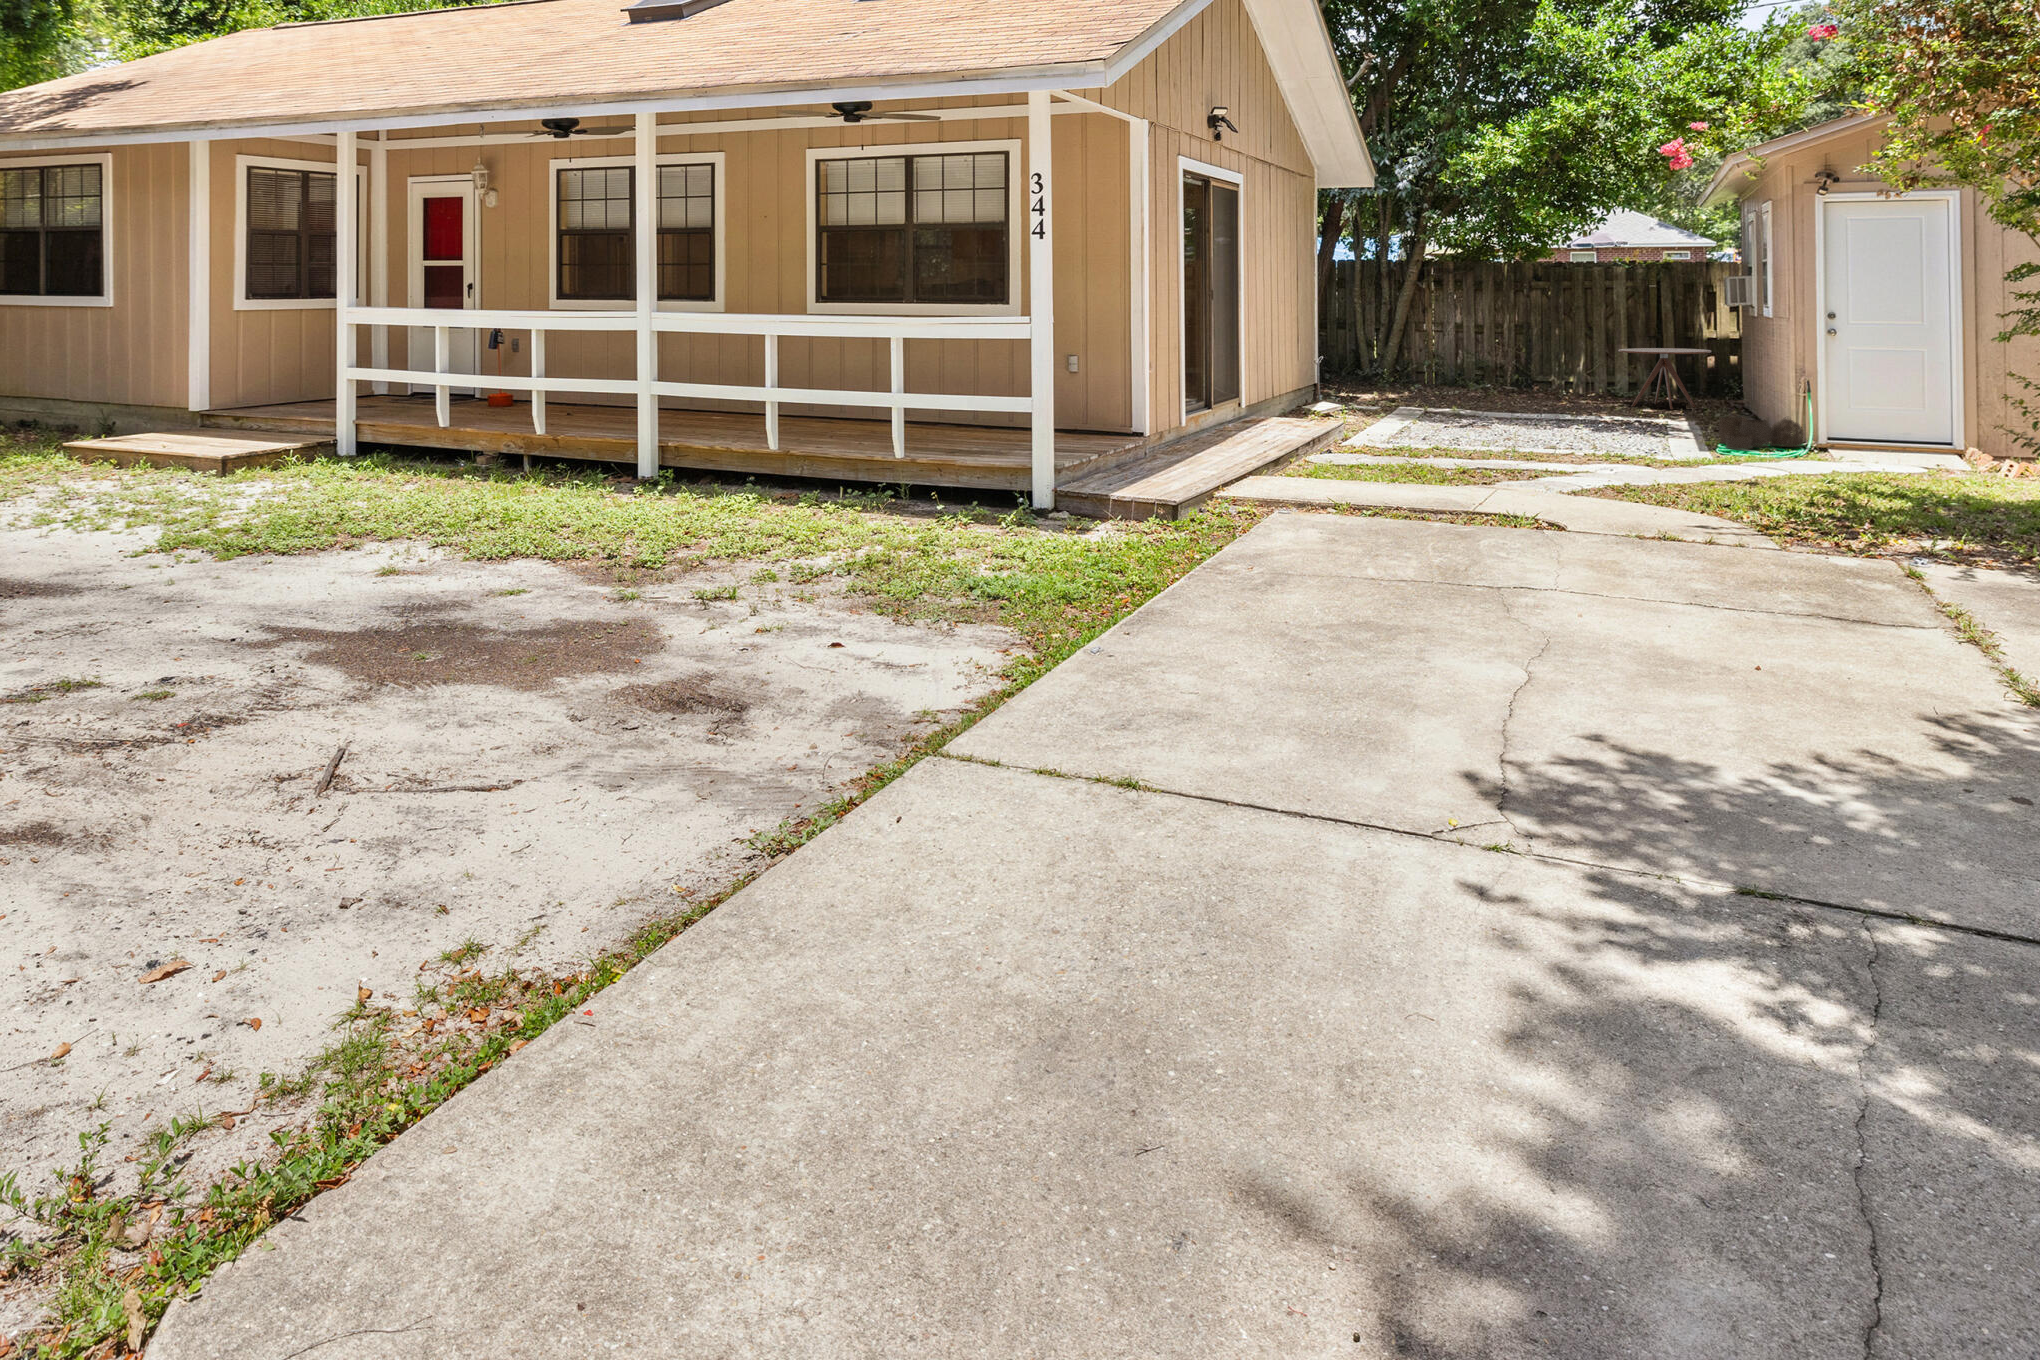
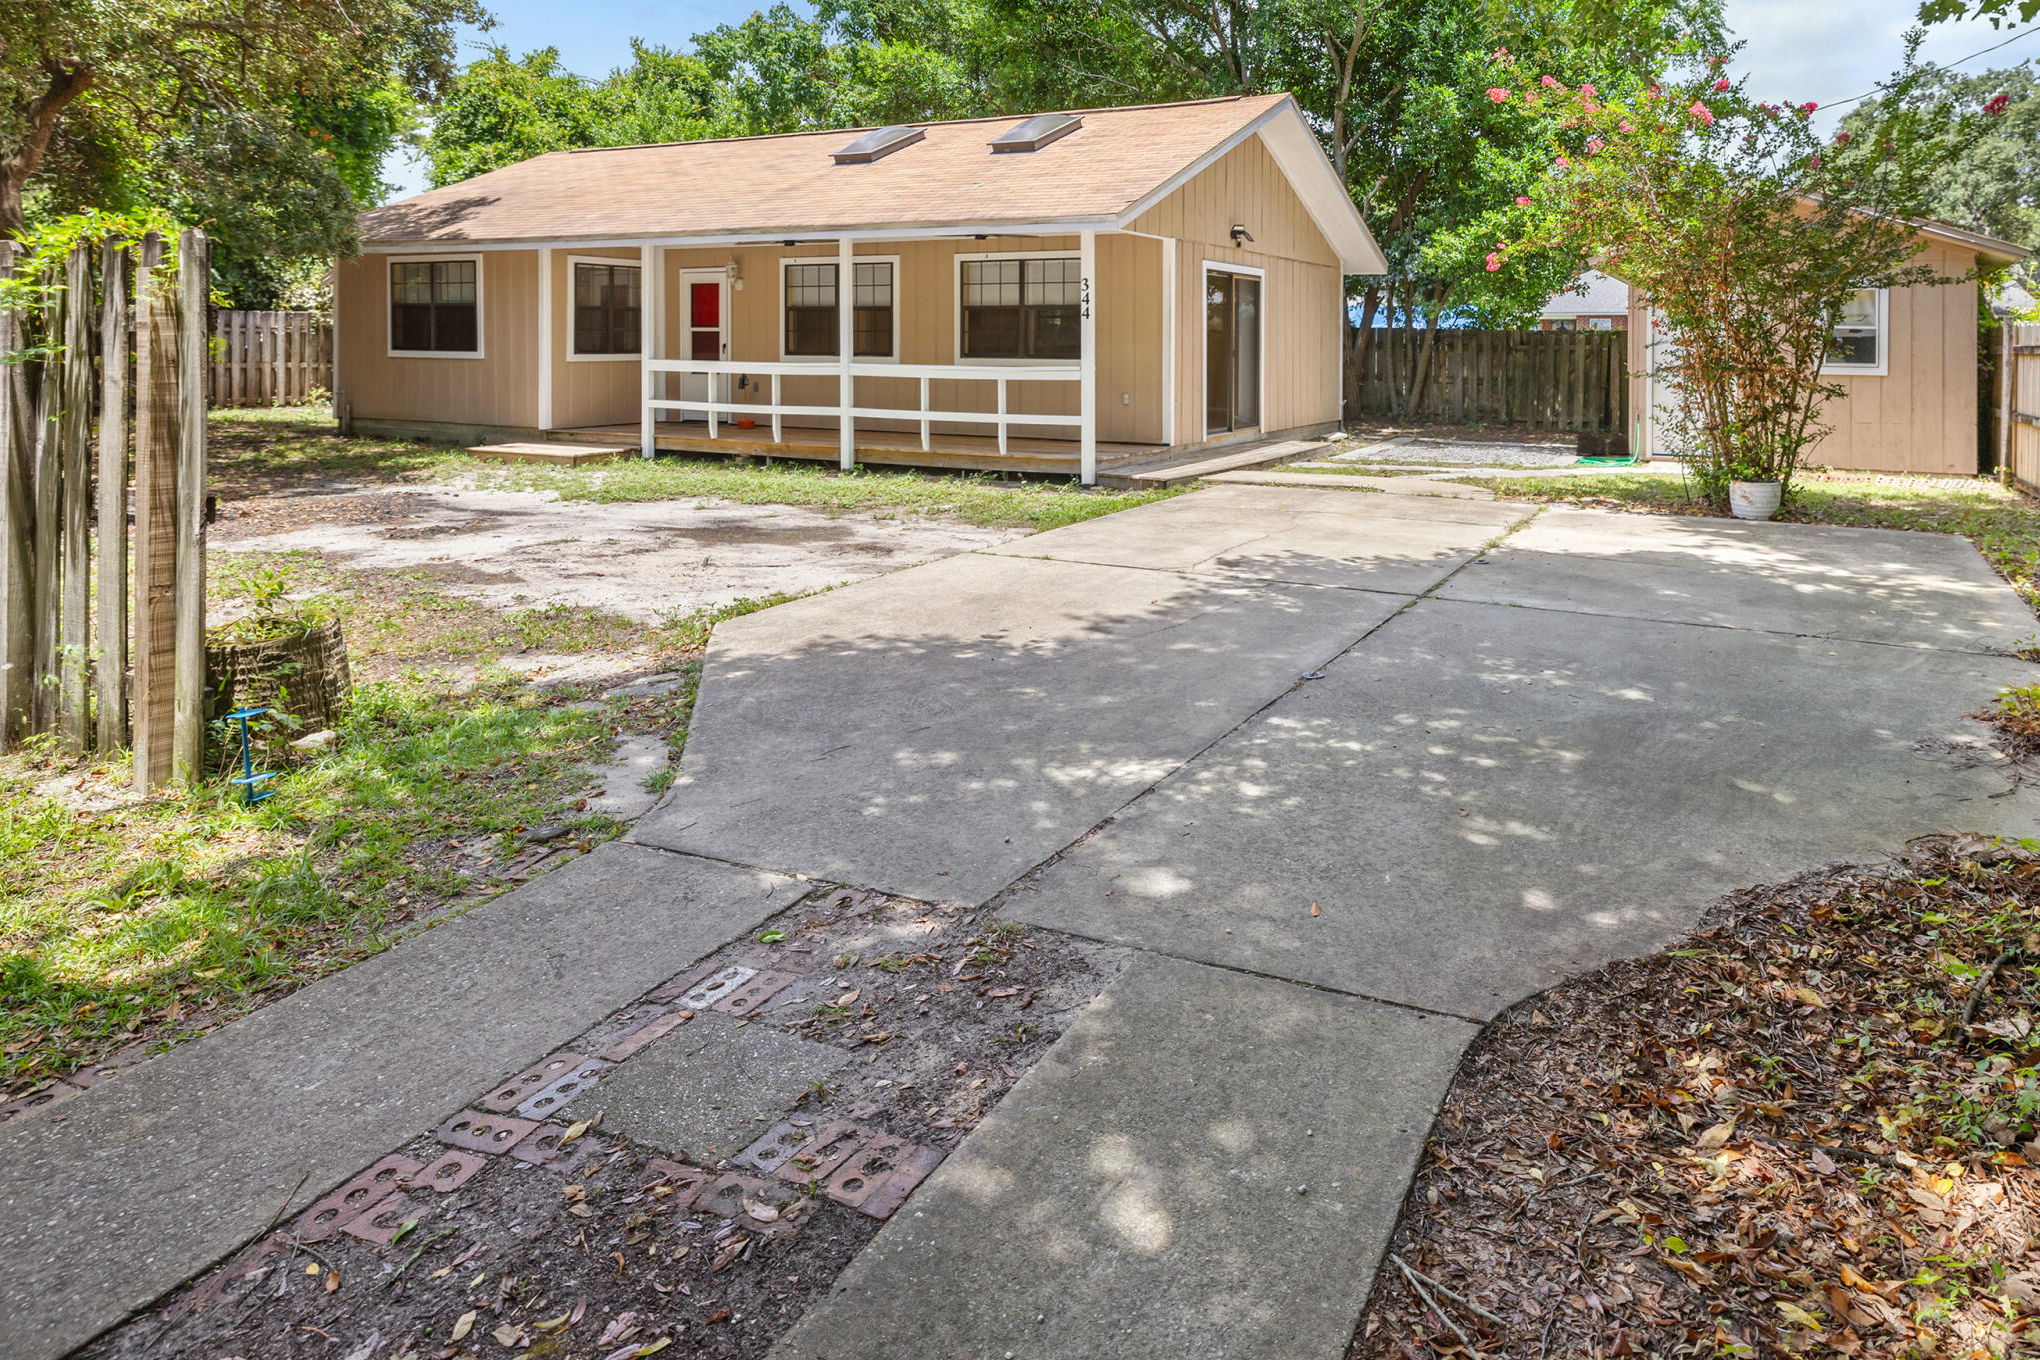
round table: present [1618,348,1711,409] -> none [1547,389,1611,433]

